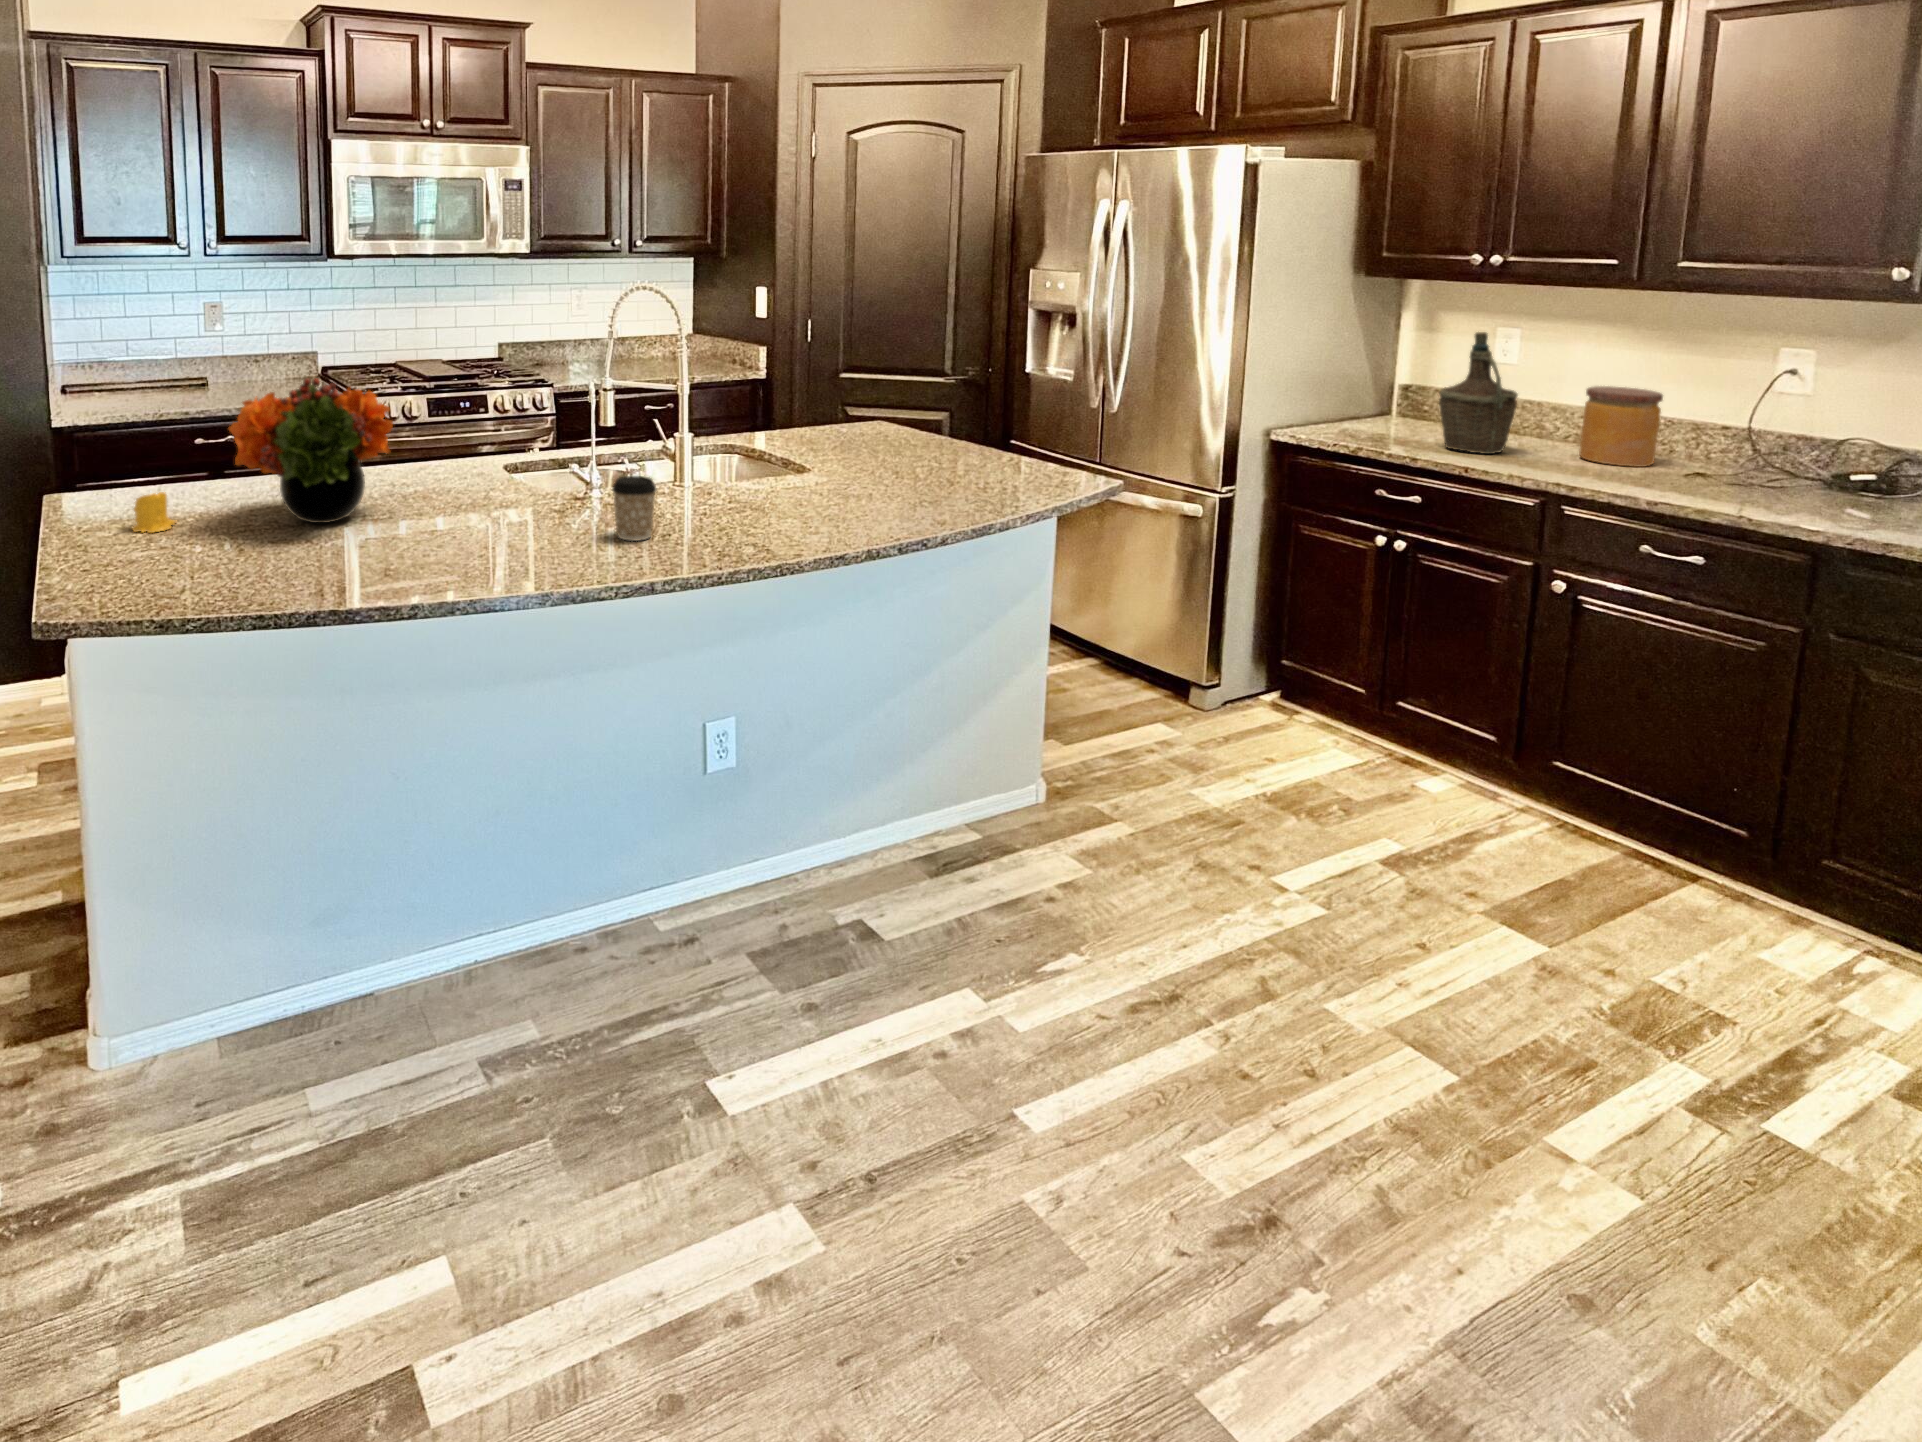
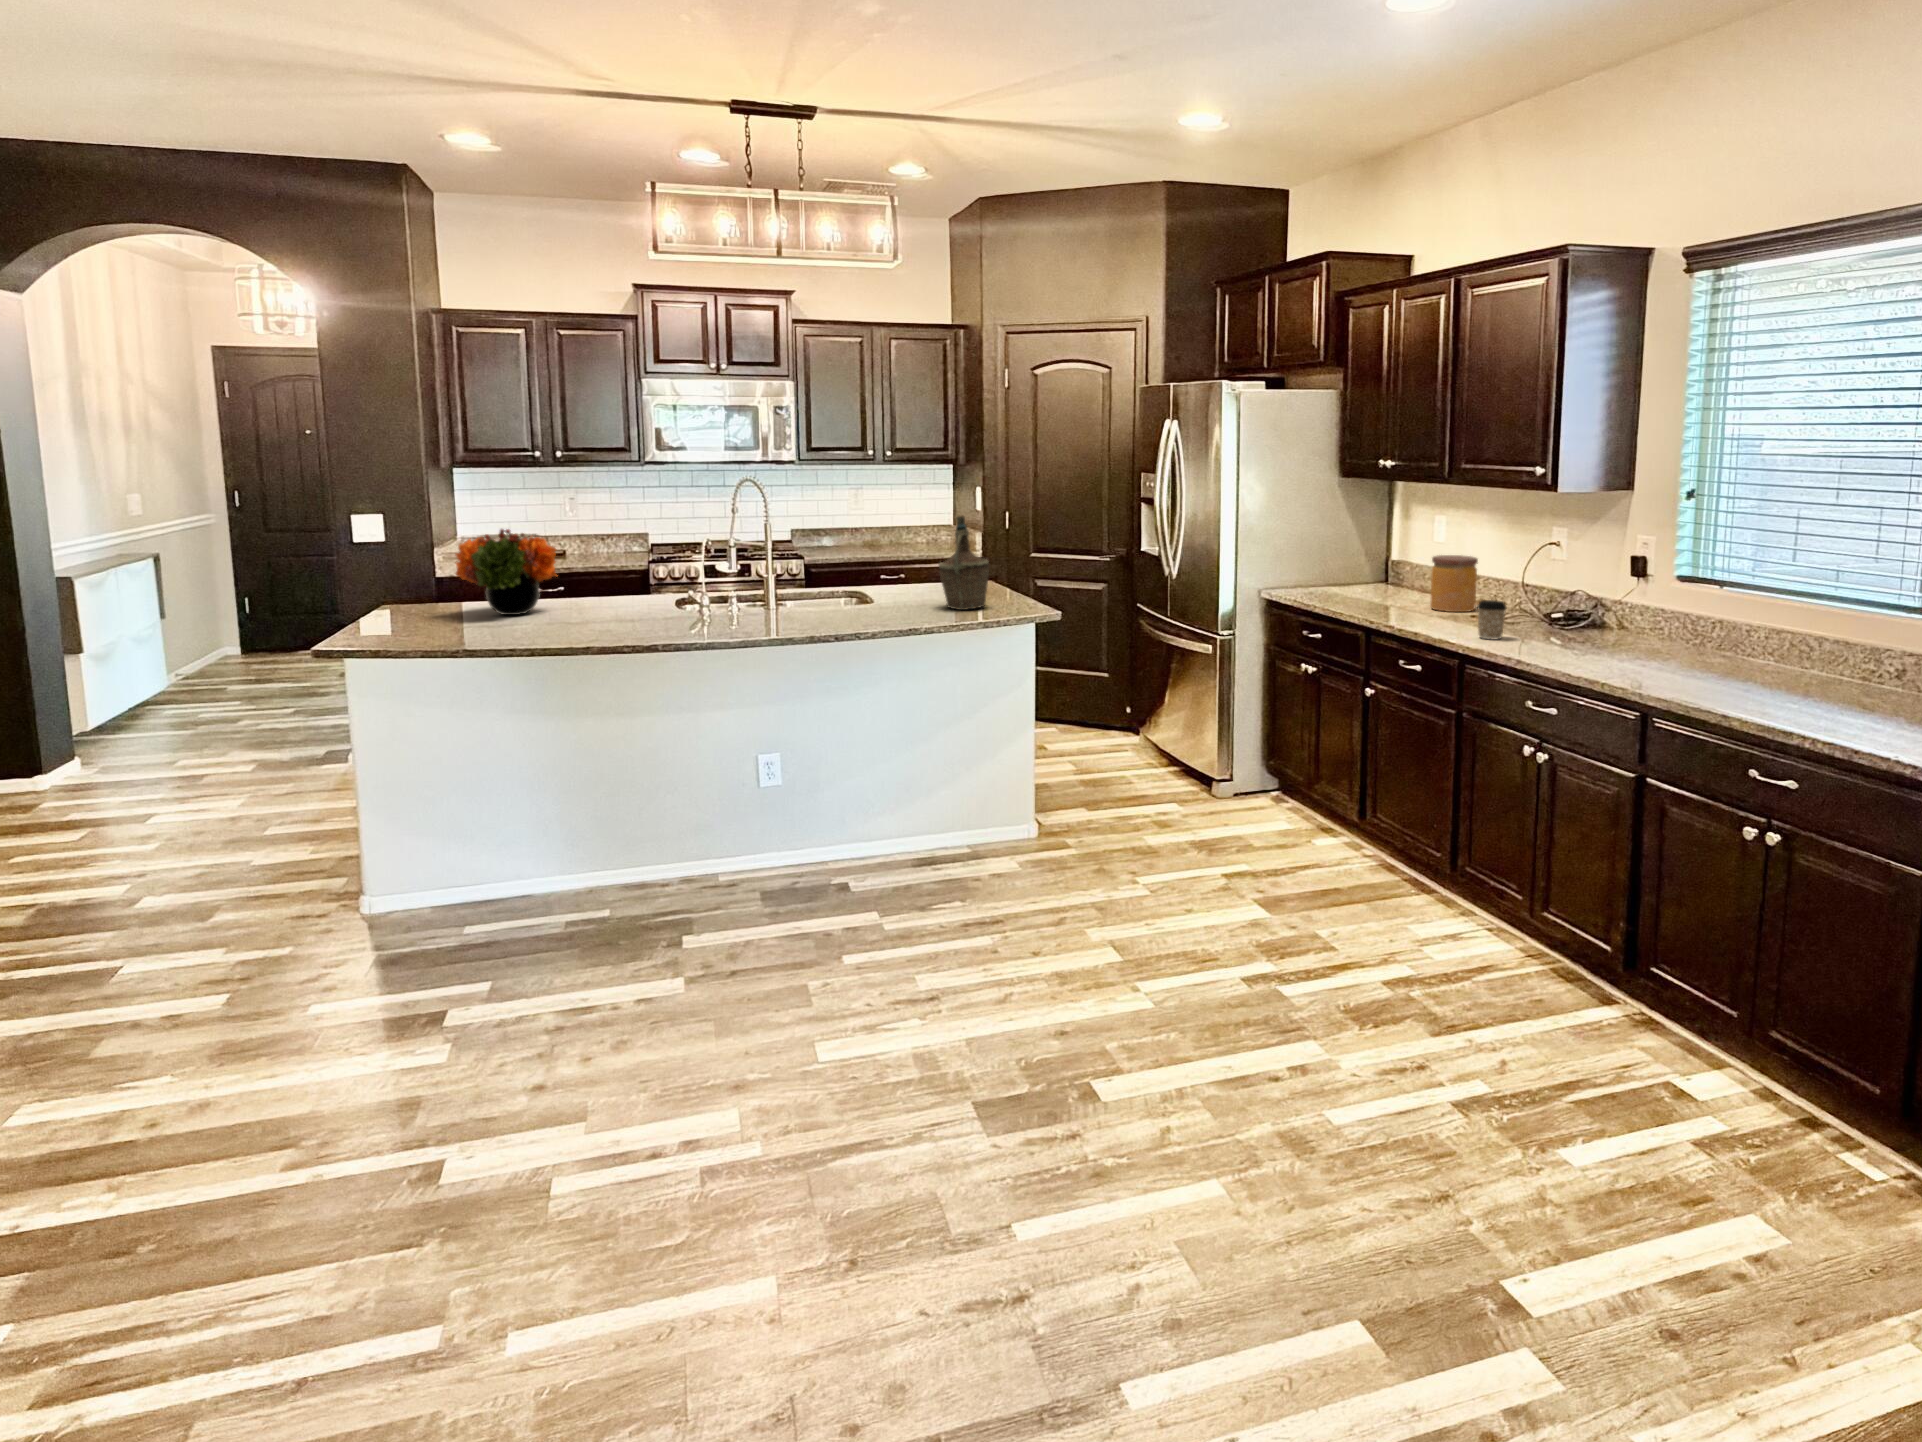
bottle: present [1439,332,1518,454] -> present [939,515,989,610]
coffee cup: present [612,476,656,541] -> present [1477,600,1506,640]
candle: present [132,492,176,533] -> none [402,592,431,616]

